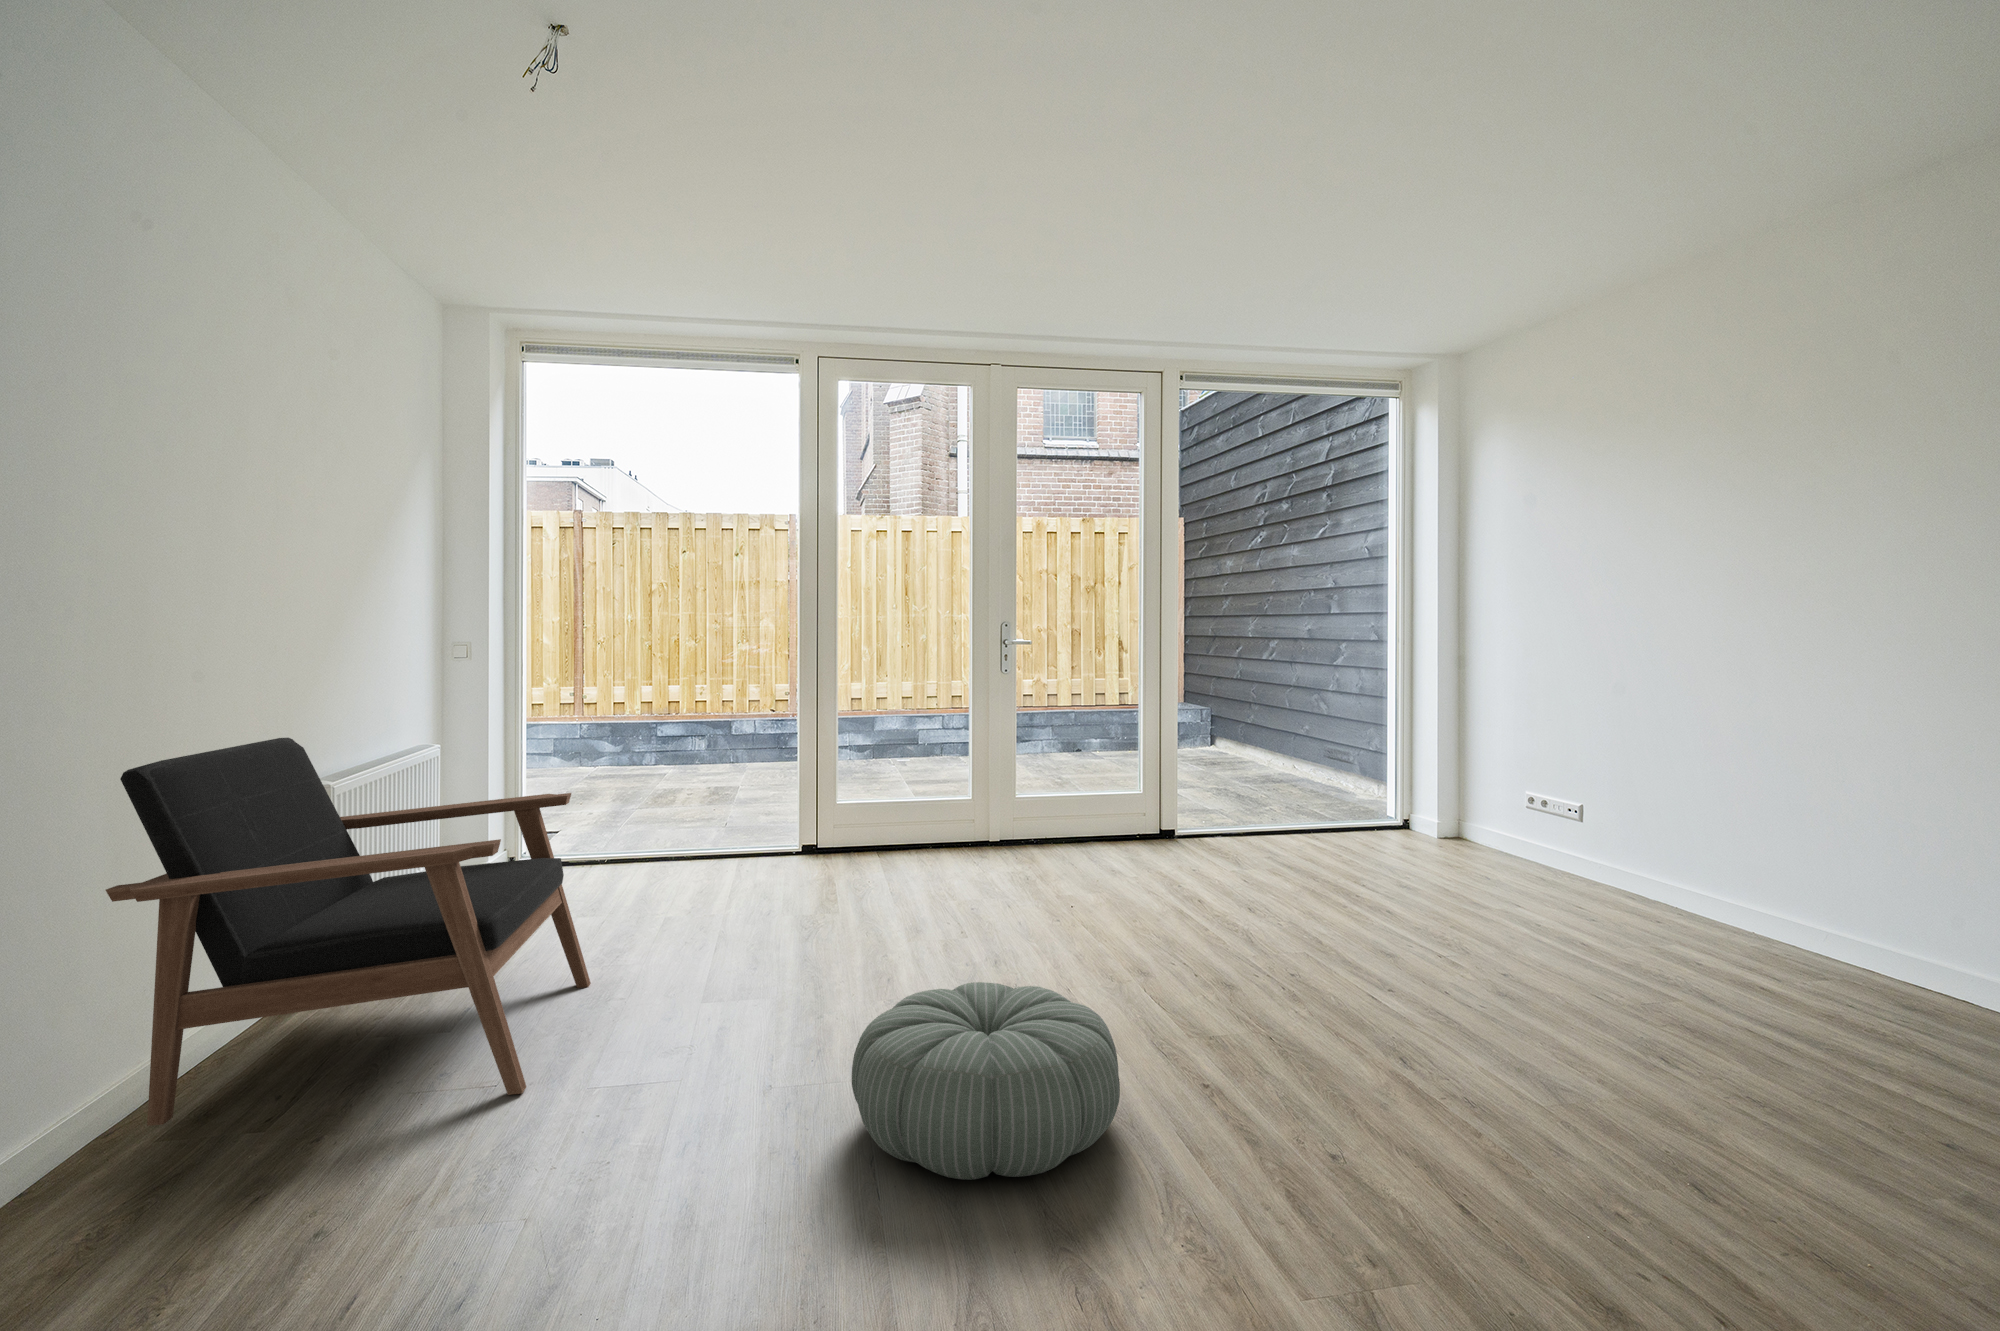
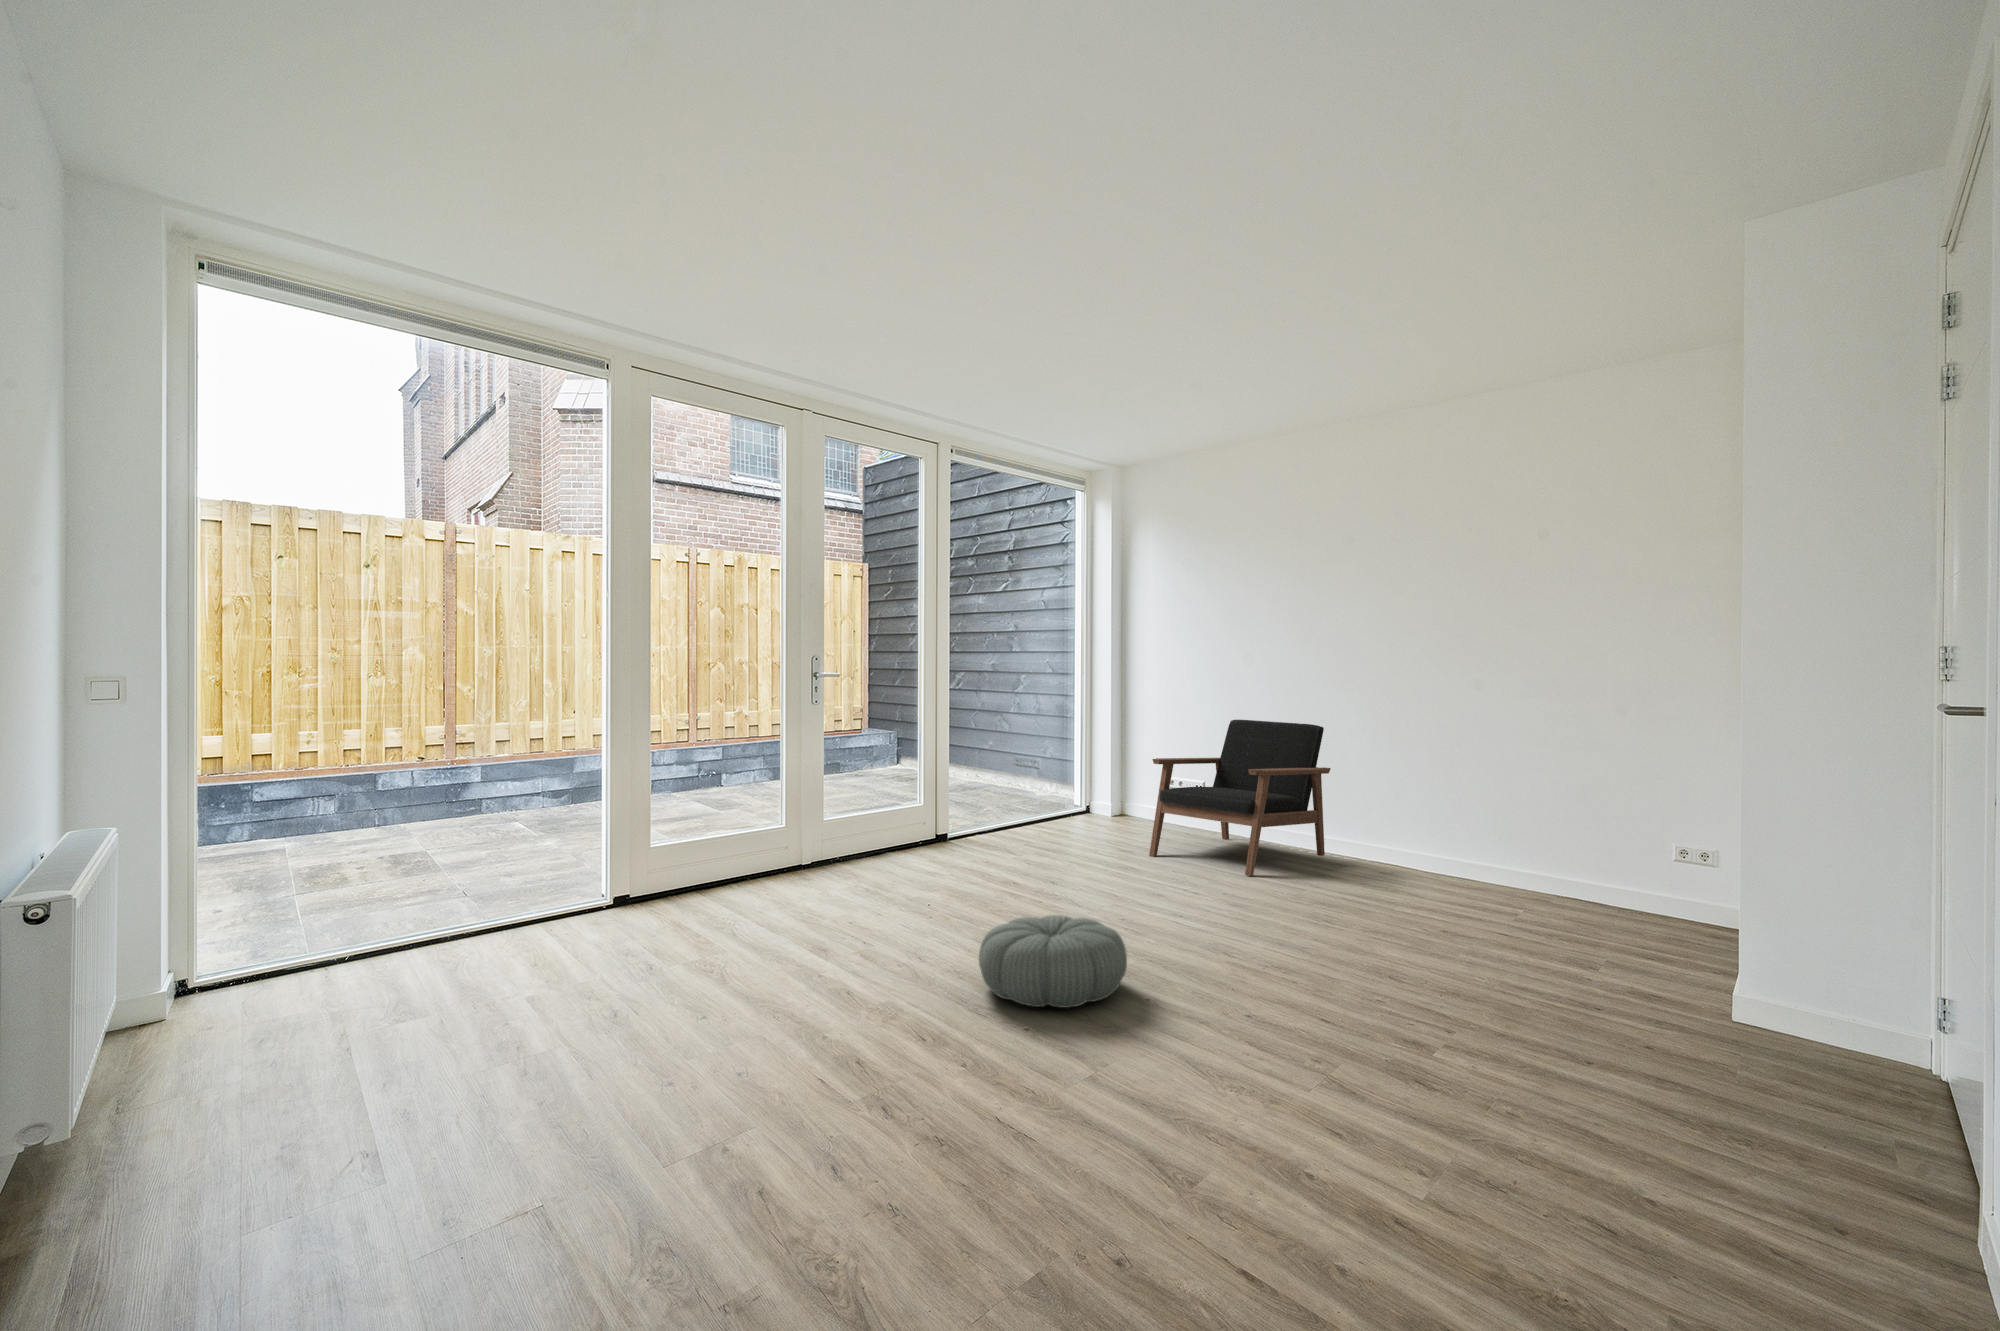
armchair: present [106,738,591,1126] -> present [1149,720,1331,876]

